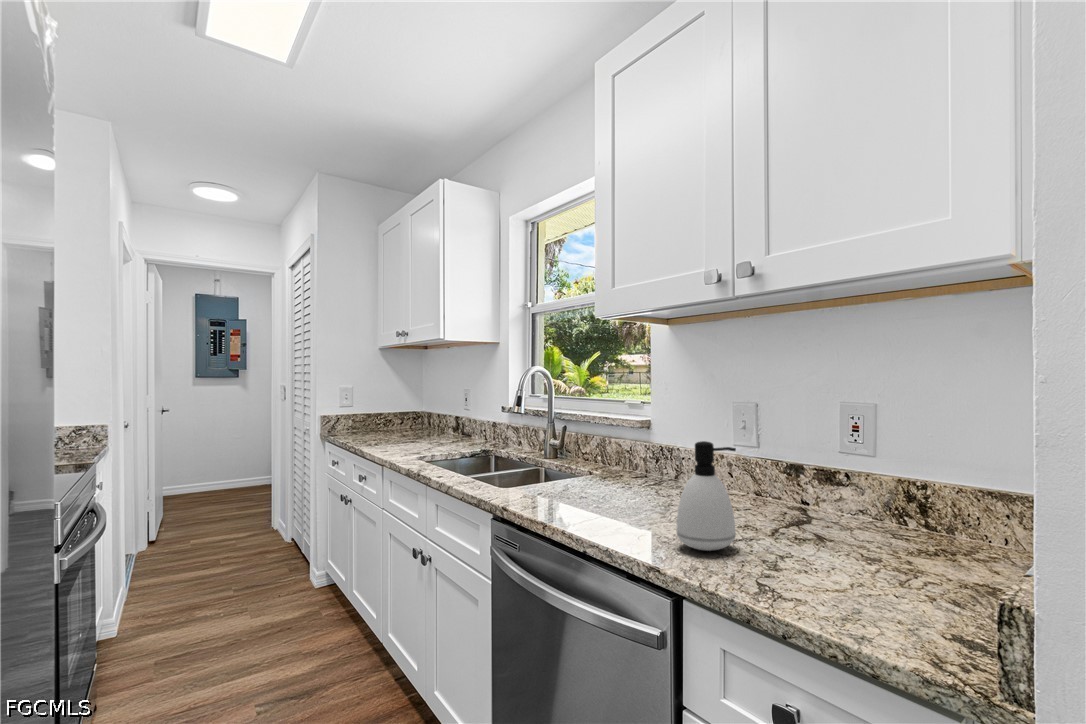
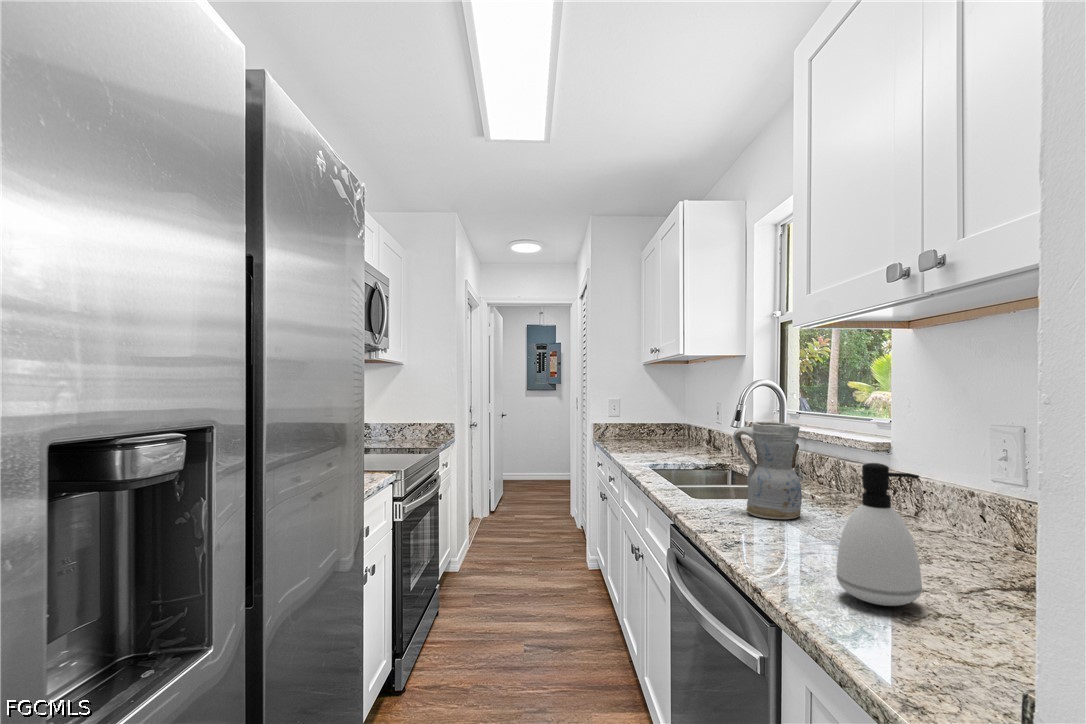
ceramic pitcher: none [540,409,599,497] -> present [734,422,802,519]

